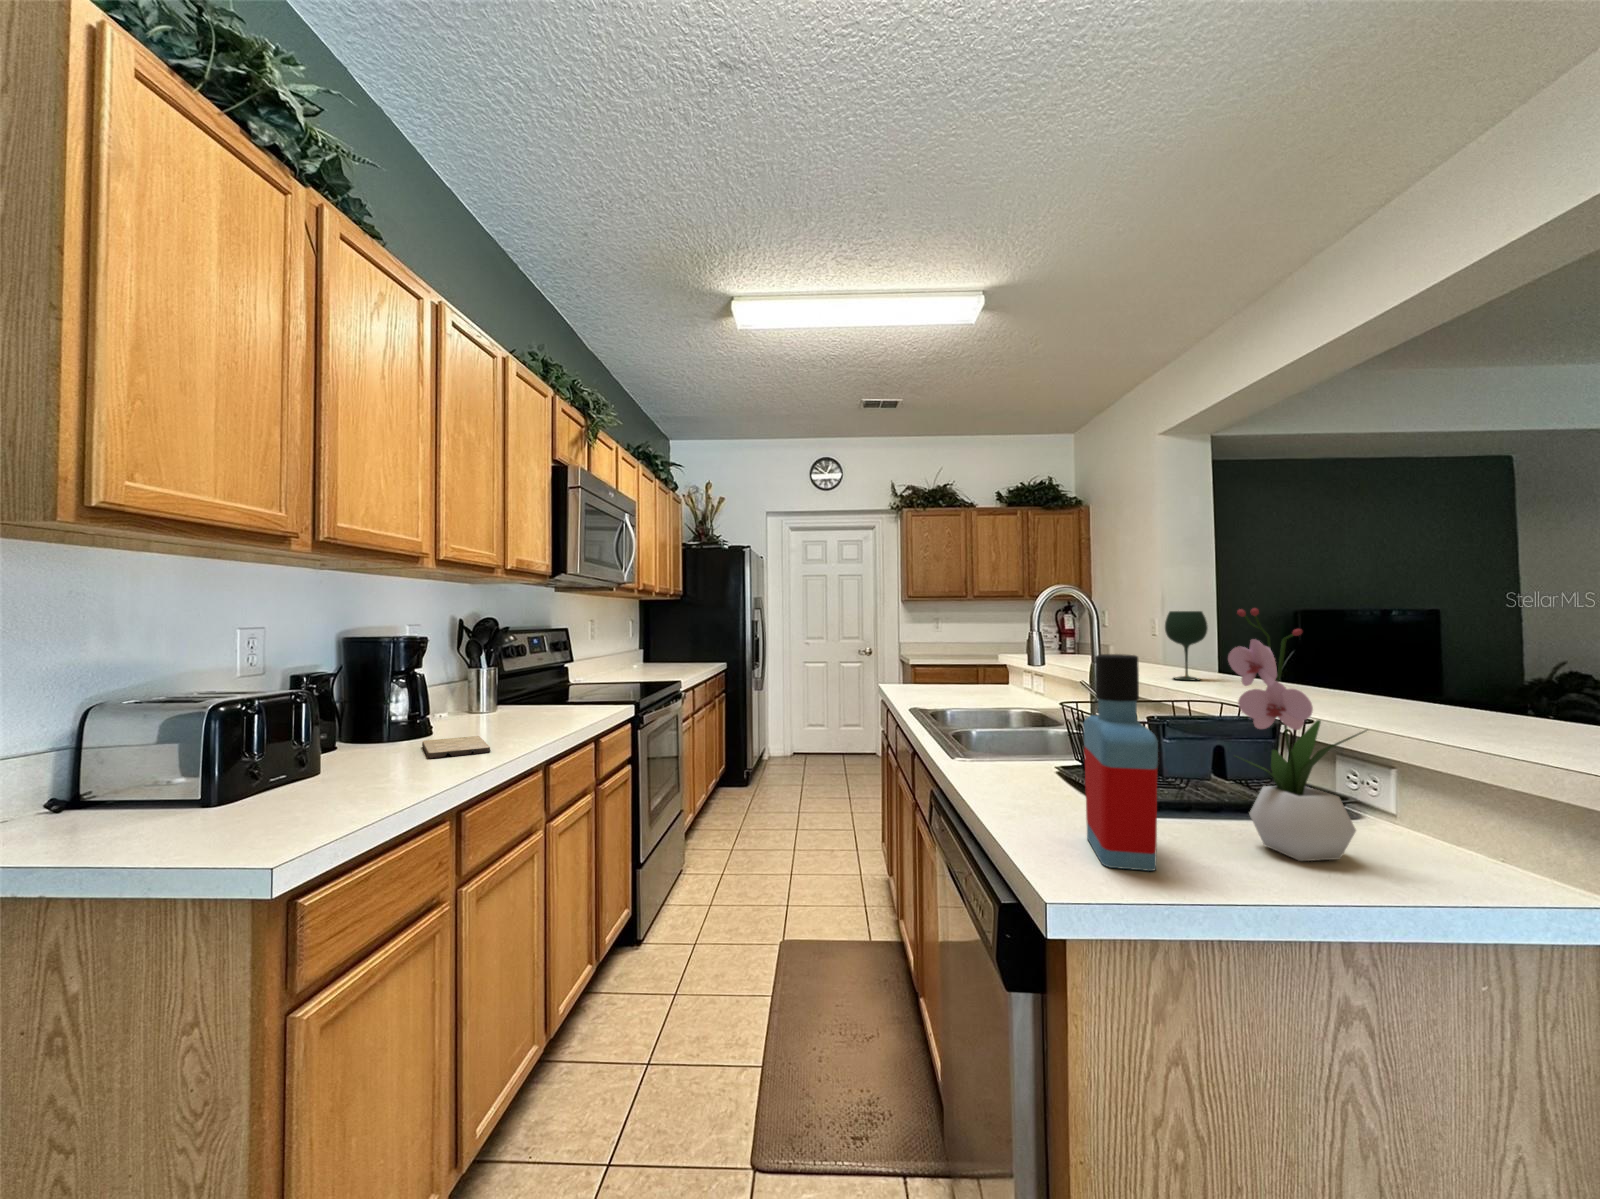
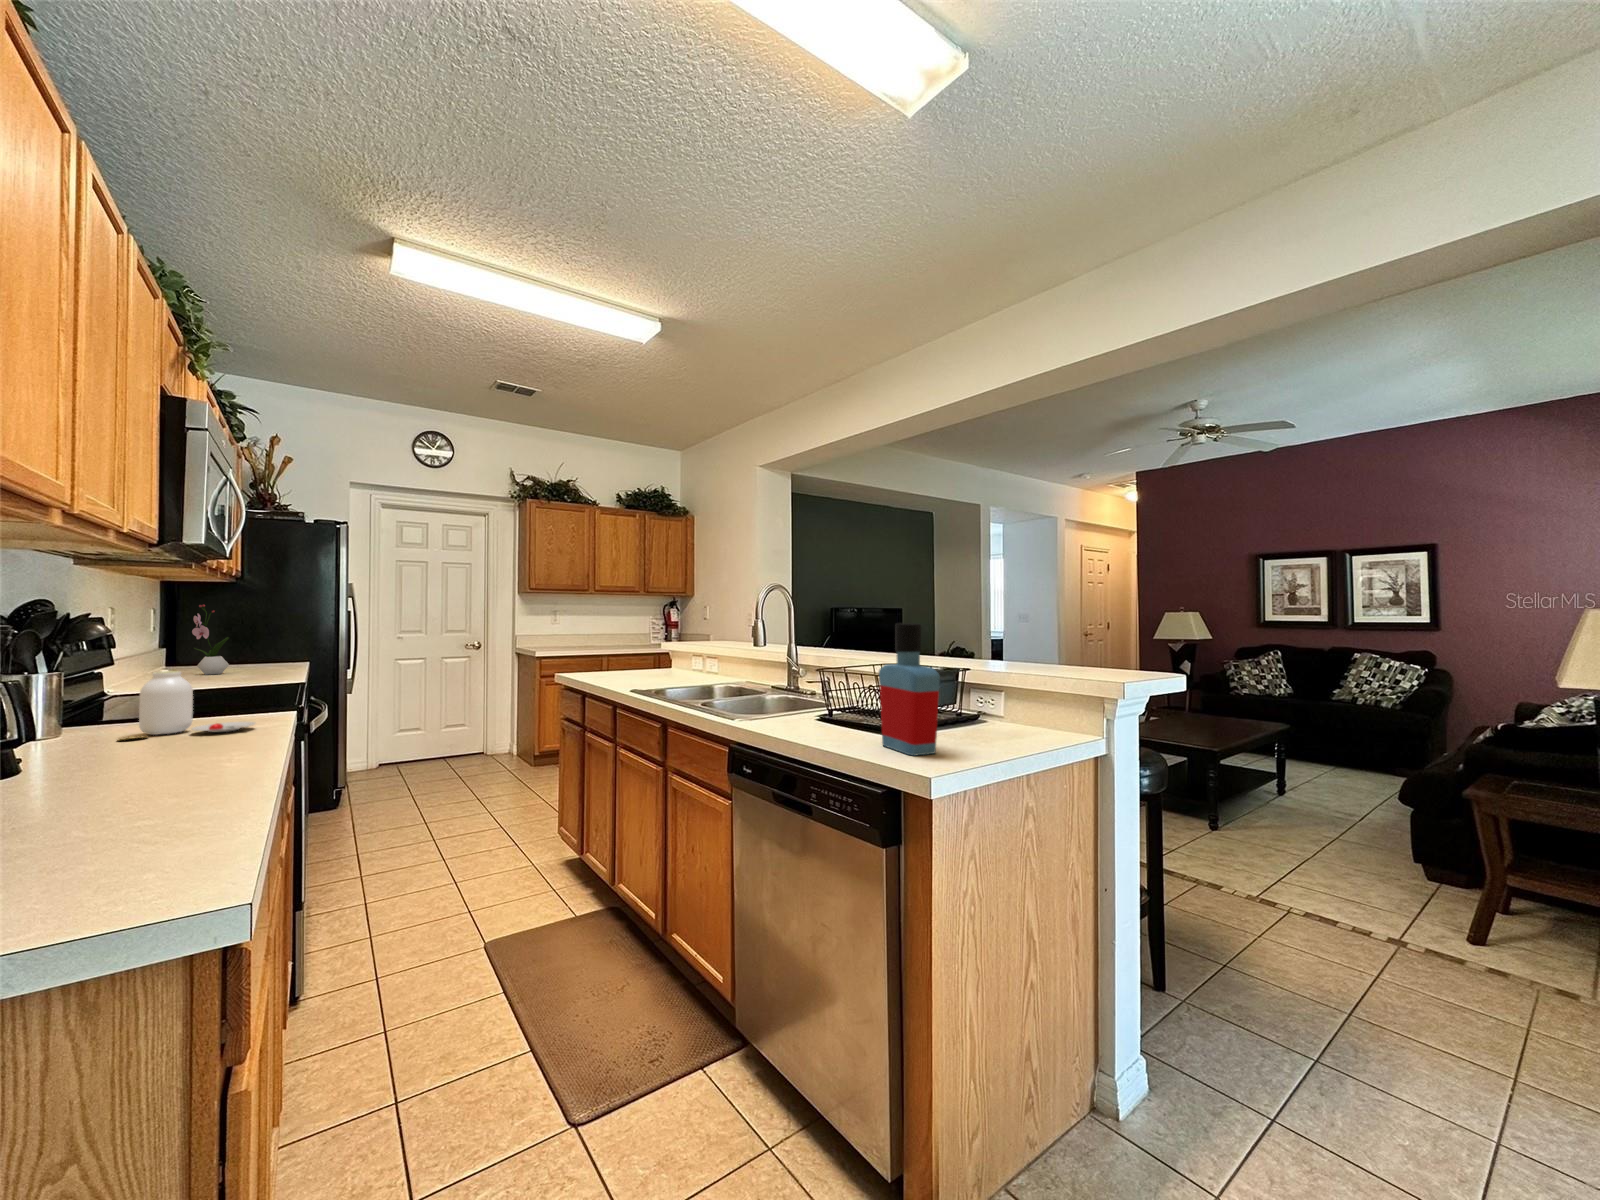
flower arrangement: present [1228,608,1367,861] -> present [192,605,229,675]
wine glass: present [1165,611,1208,680] -> none [817,602,844,653]
jar: none [507,670,586,719] -> present [118,671,255,740]
cutting board: present [422,736,491,759] -> none [58,757,212,788]

